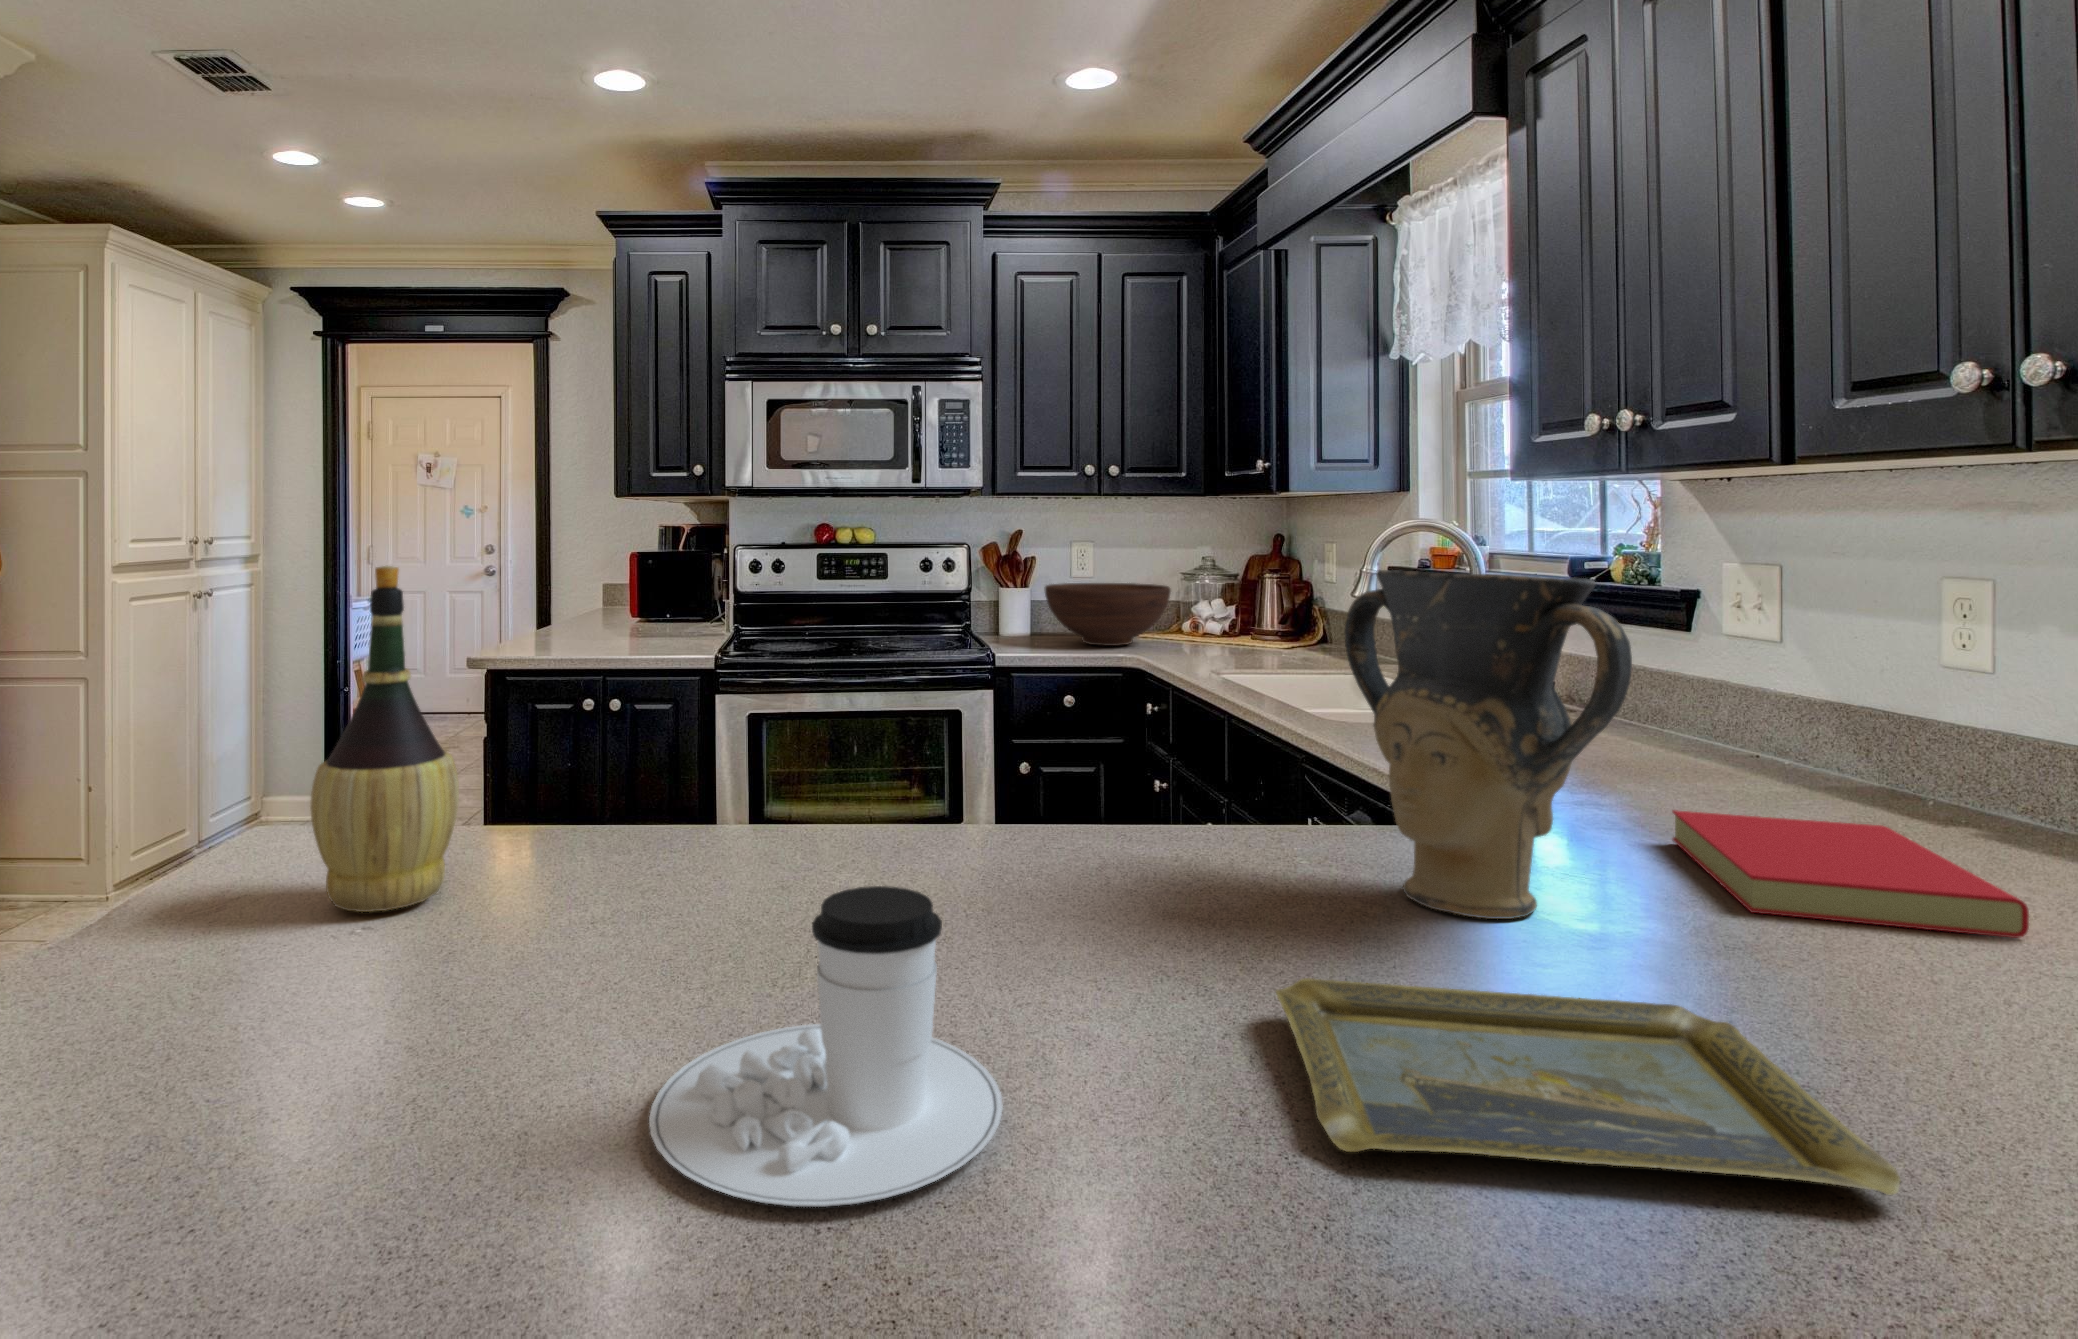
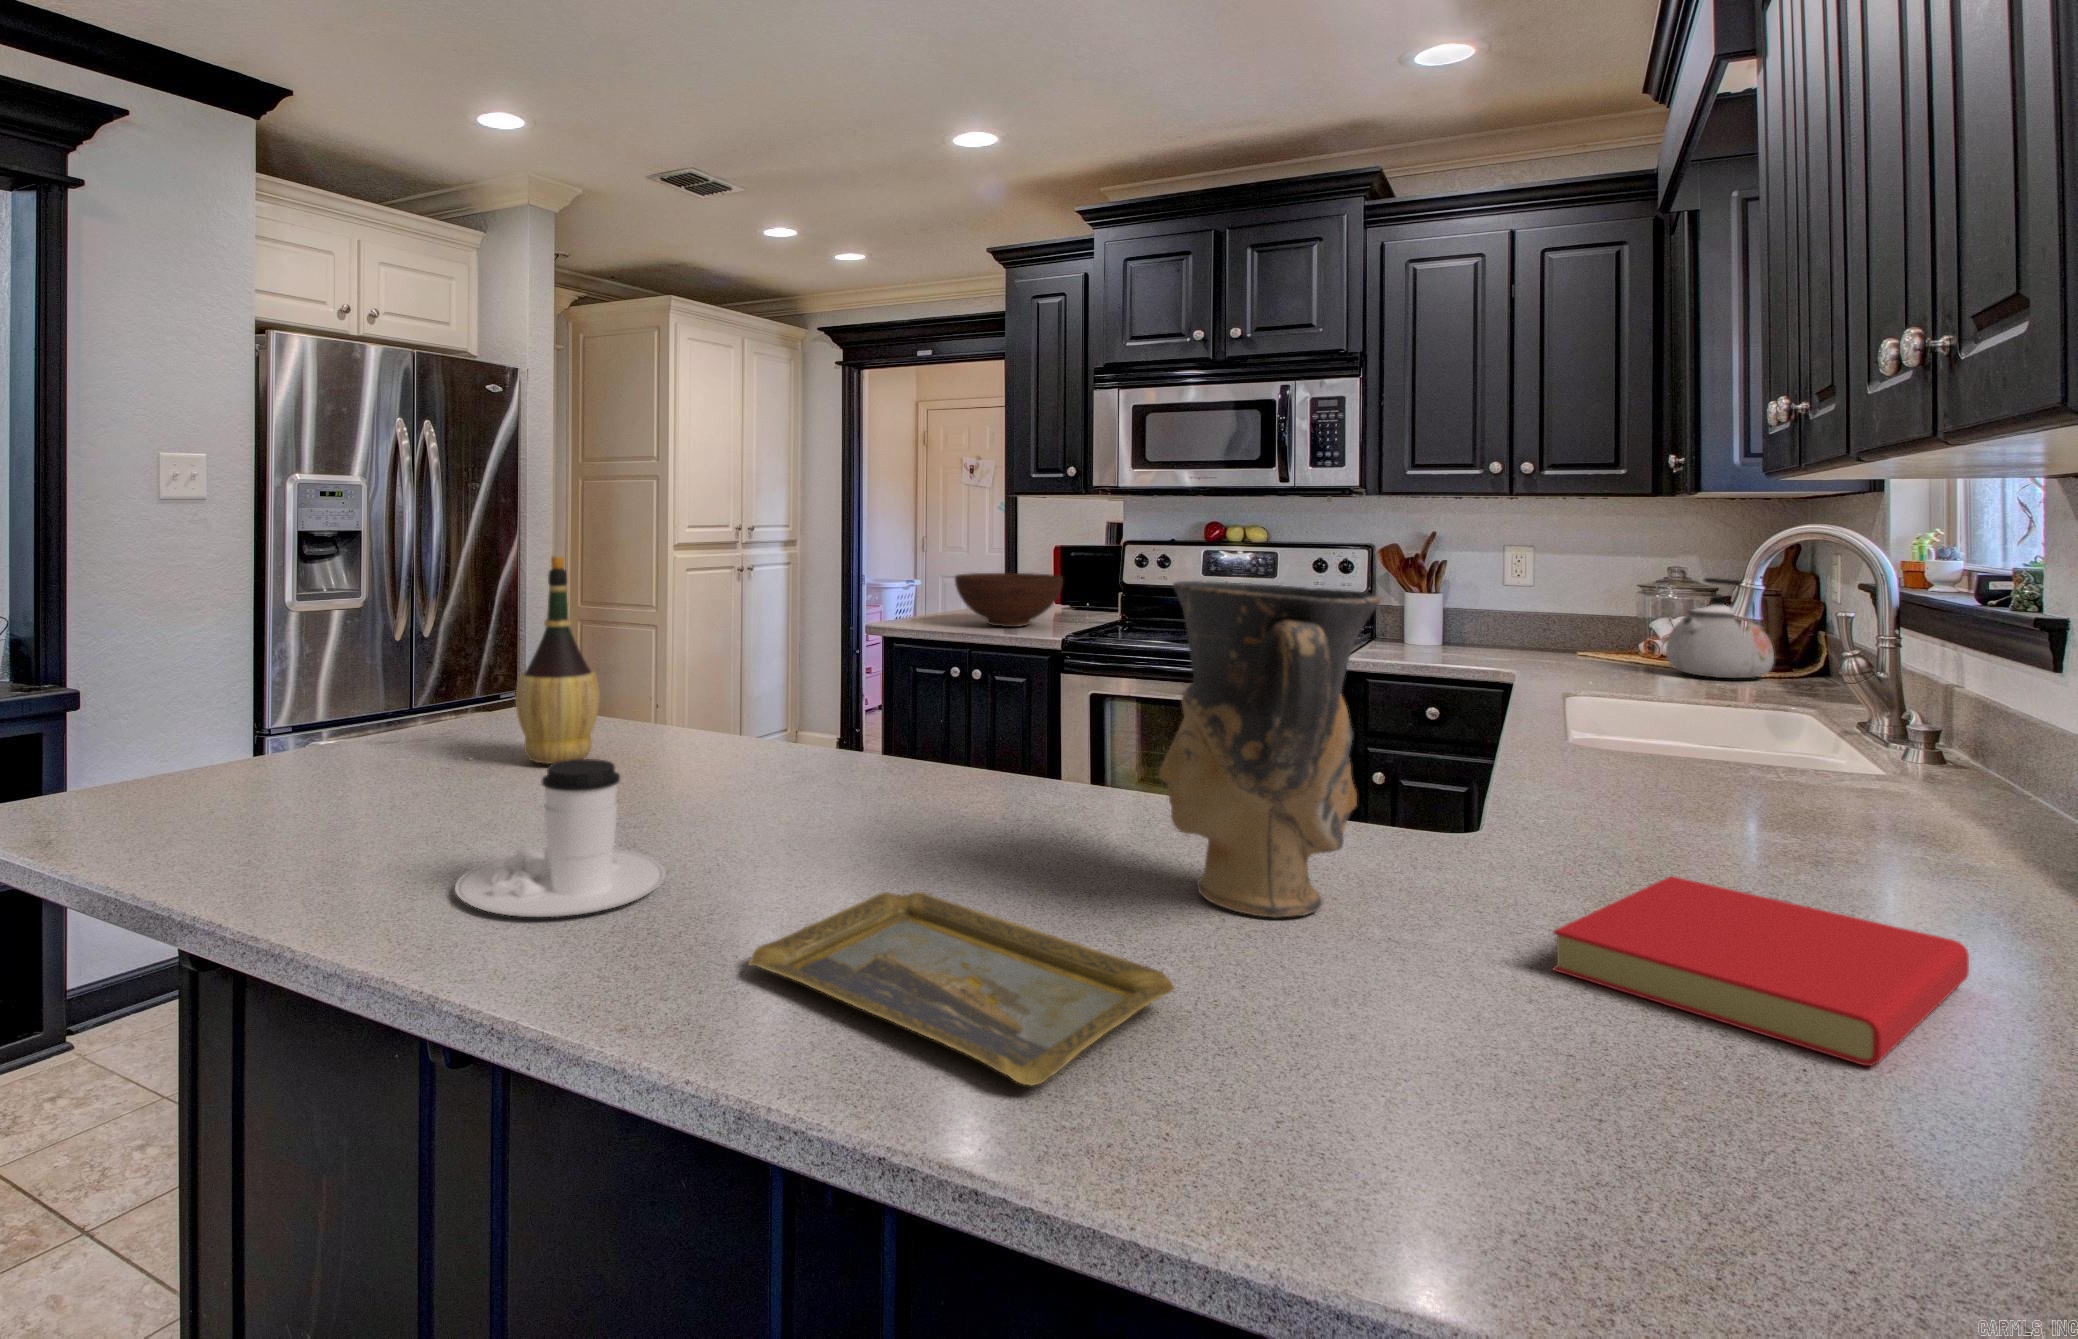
kettle: none [1224,566,1295,647] -> present [1666,578,1774,678]
fruit bowl: present [1045,583,1171,646] -> present [955,573,1063,627]

